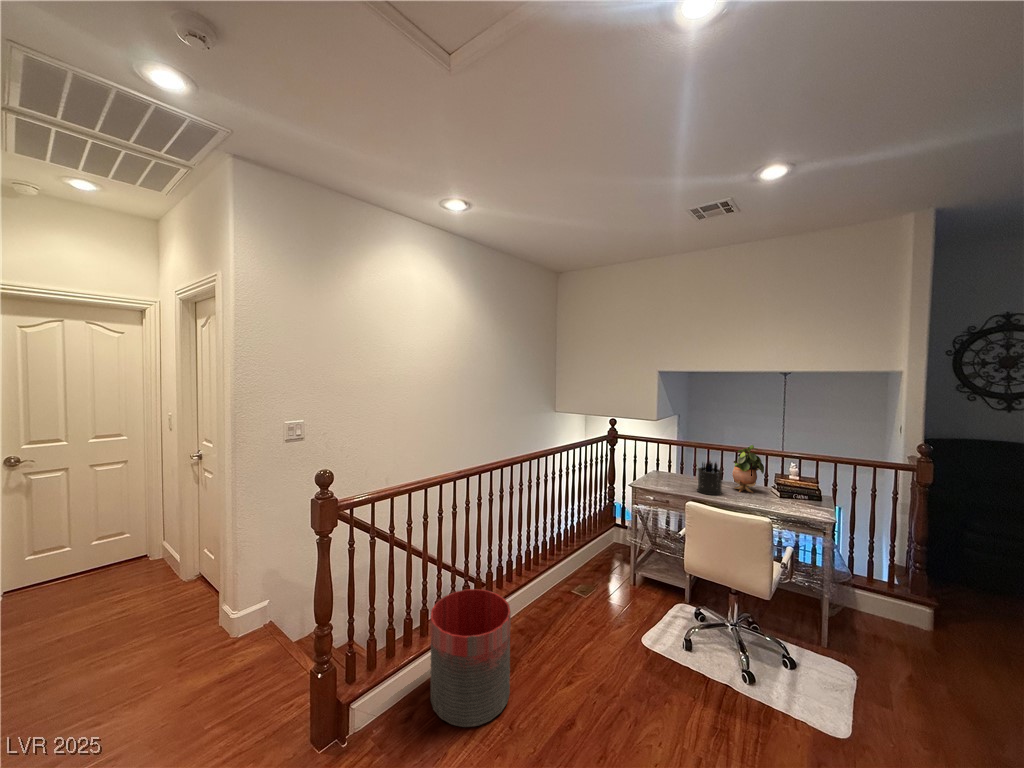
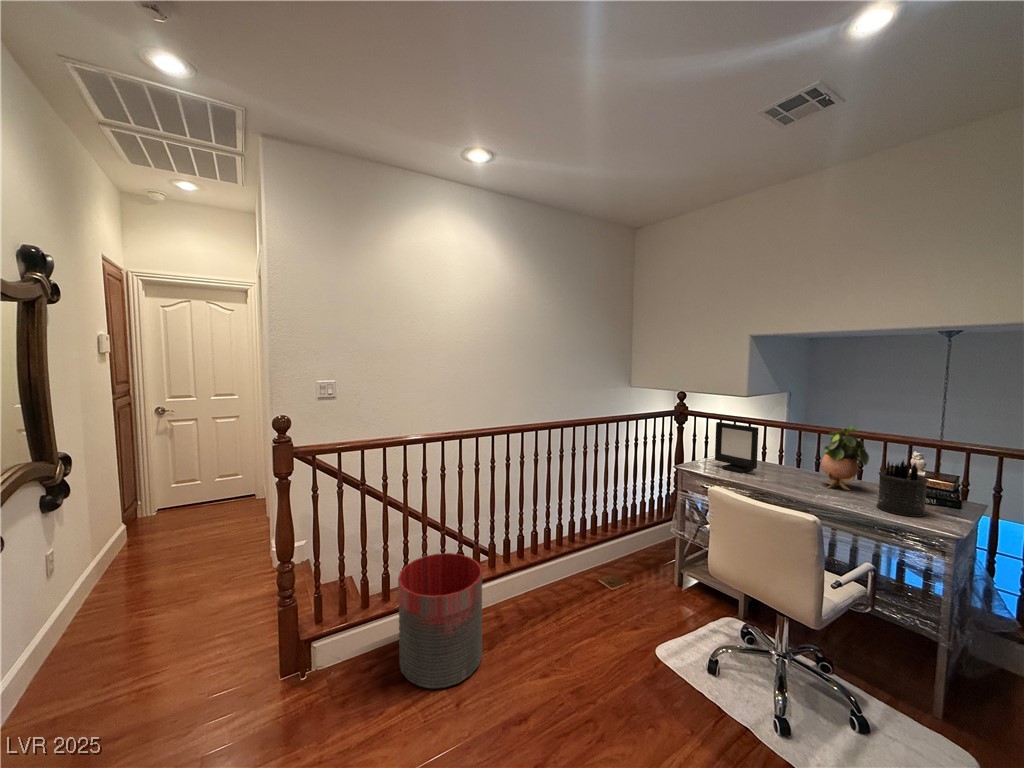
picture frame: none [654,444,688,485] -> present [715,422,758,473]
pen holder: present [697,461,722,495] -> present [877,460,929,517]

